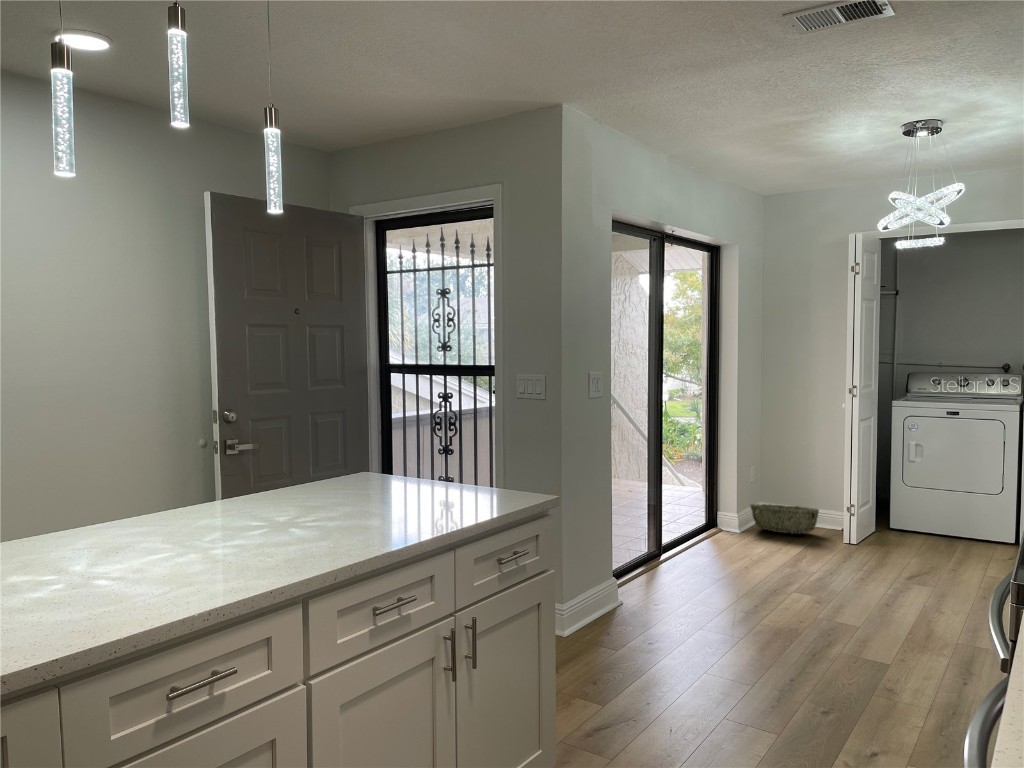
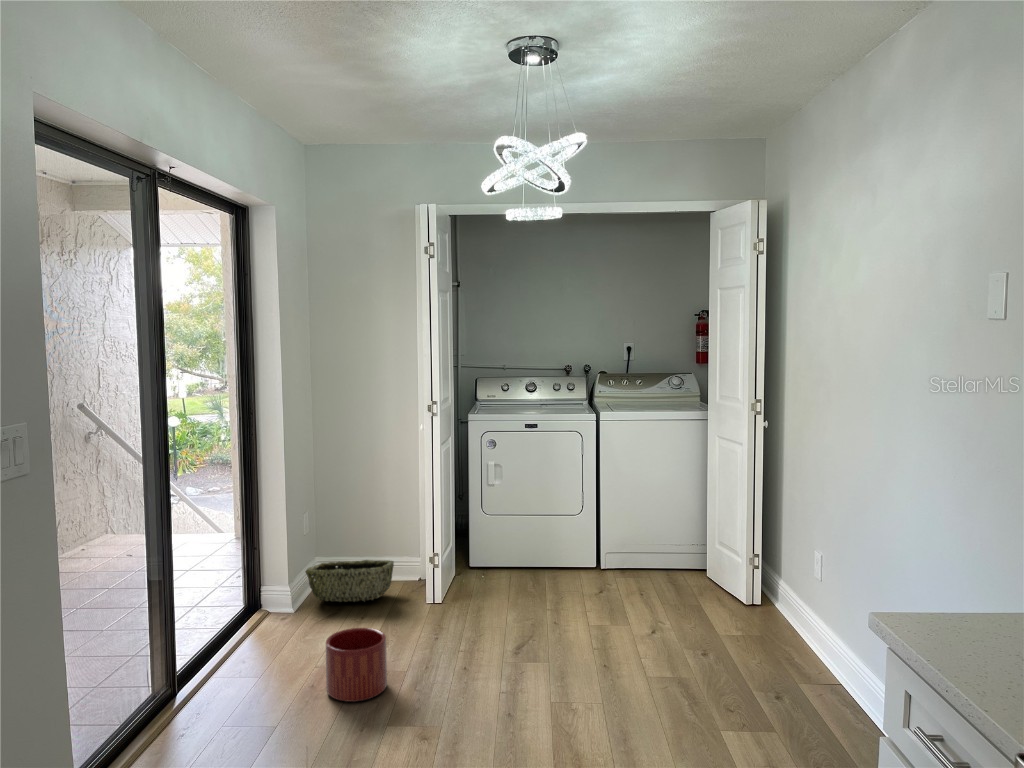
planter: none [755,535,798,580] -> present [326,628,387,702]

